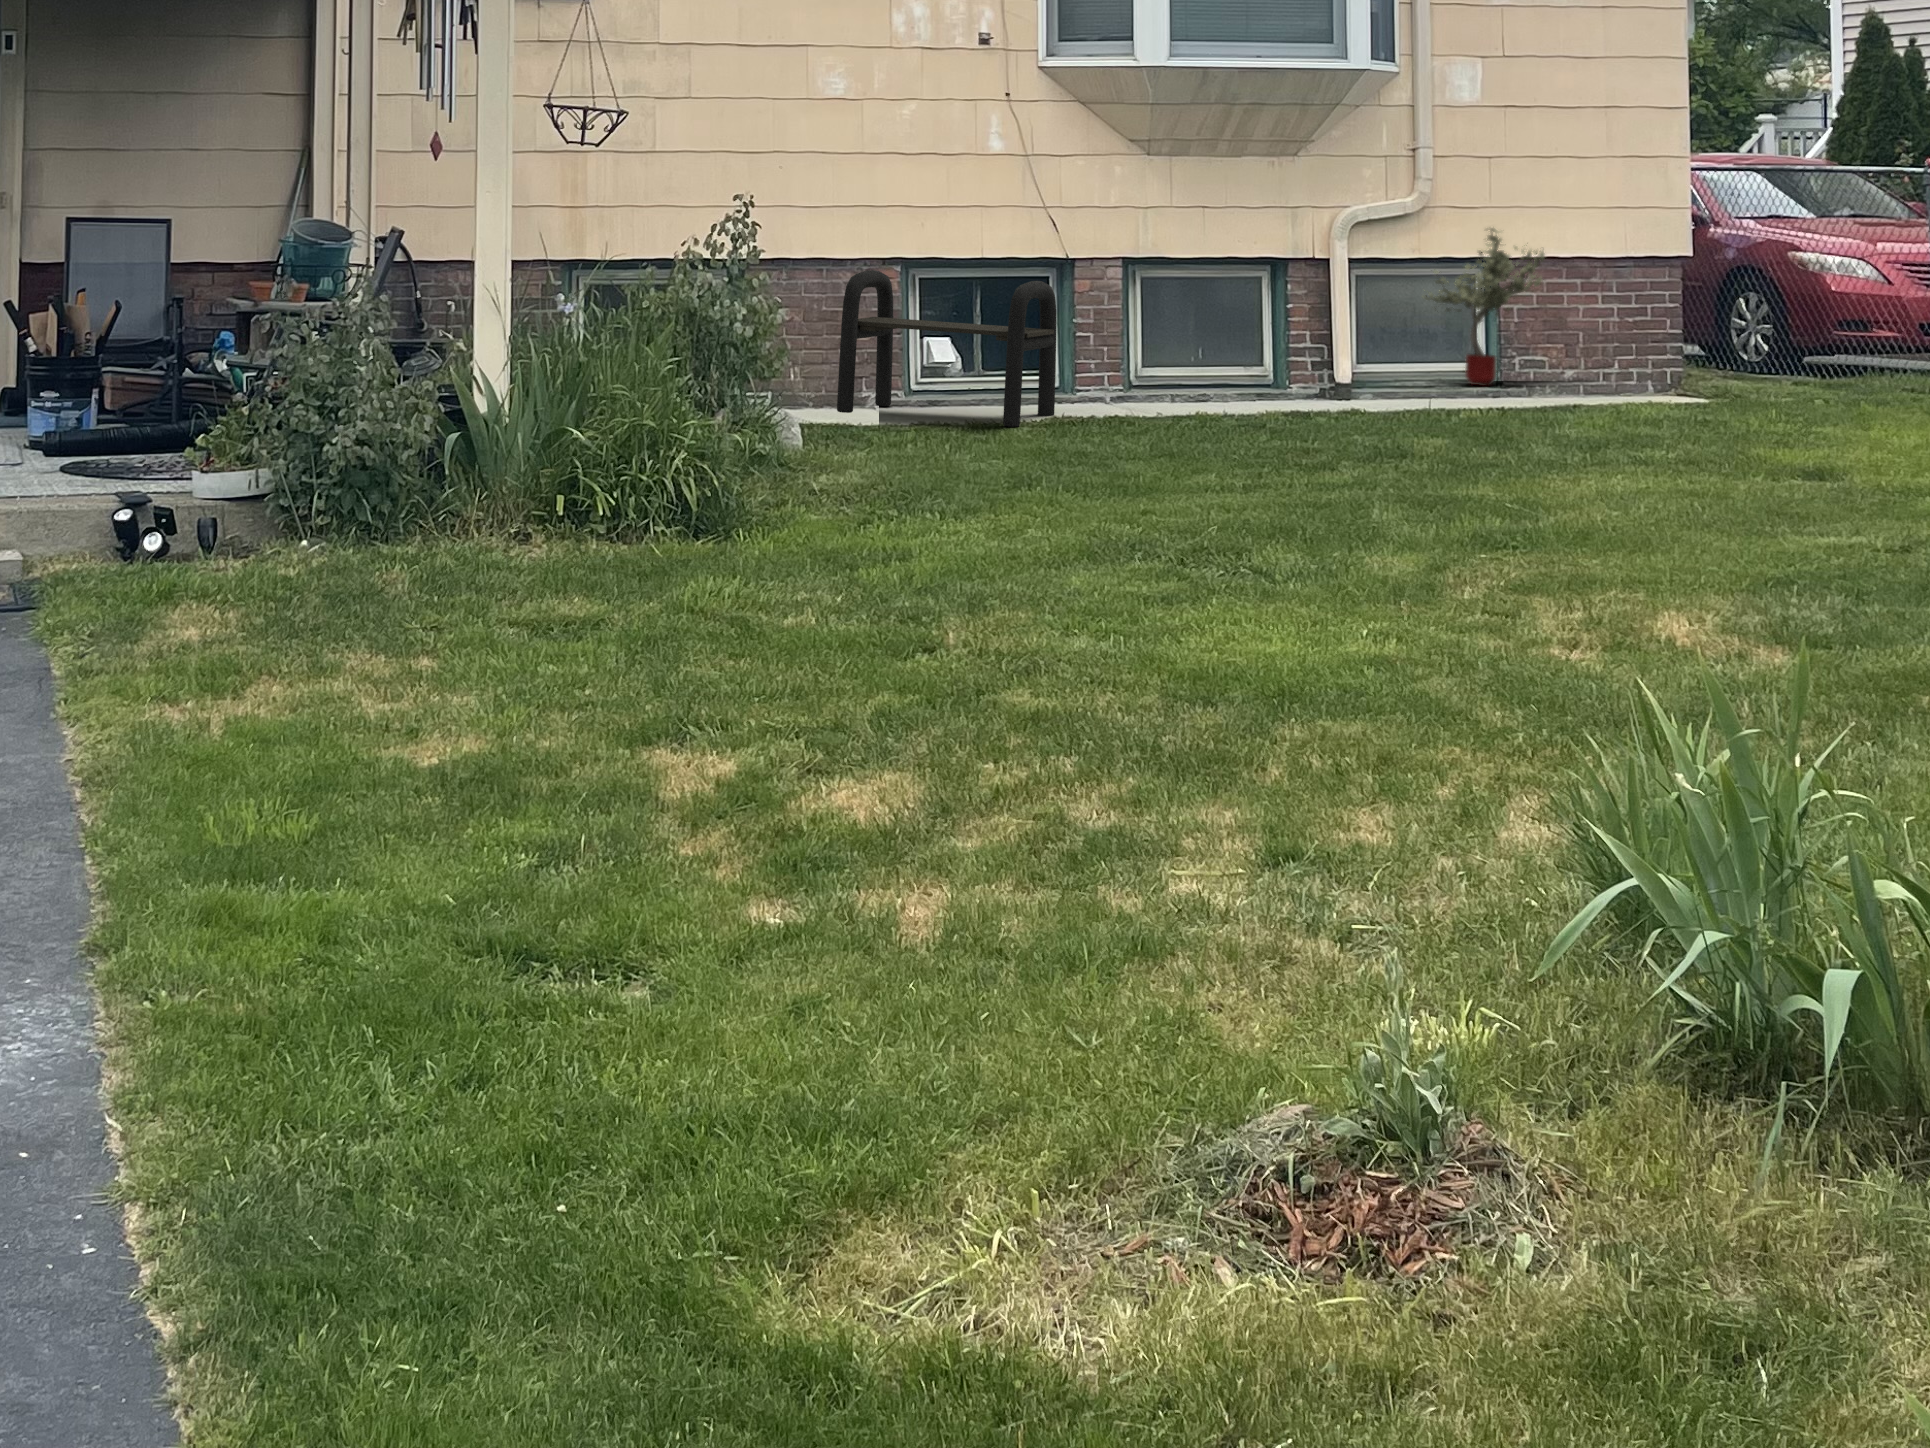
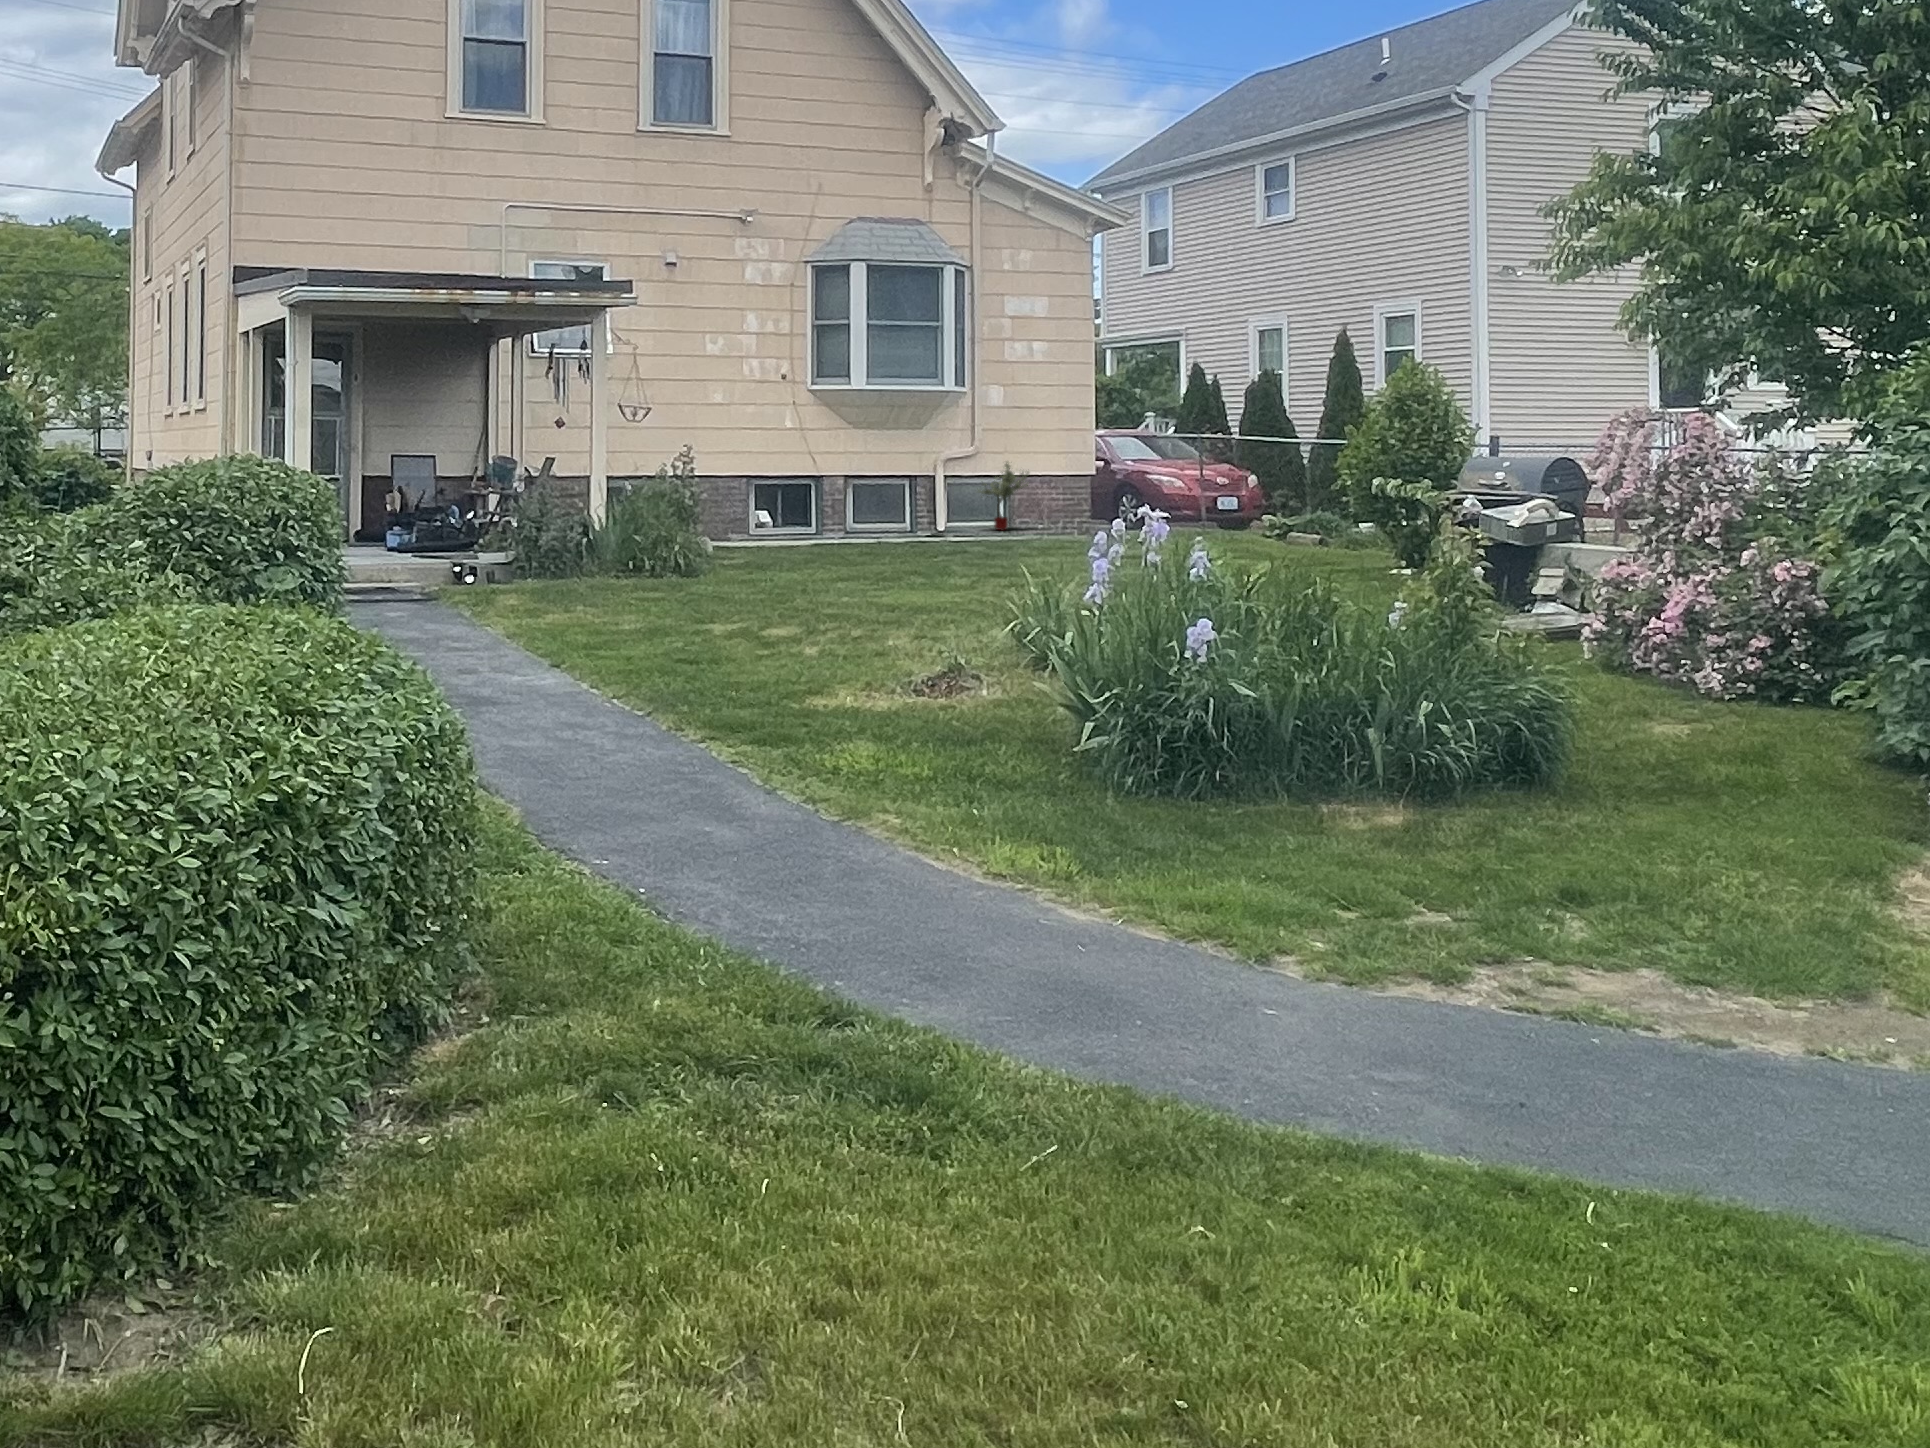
bench: present [837,270,1057,427] -> none [720,479,816,547]

